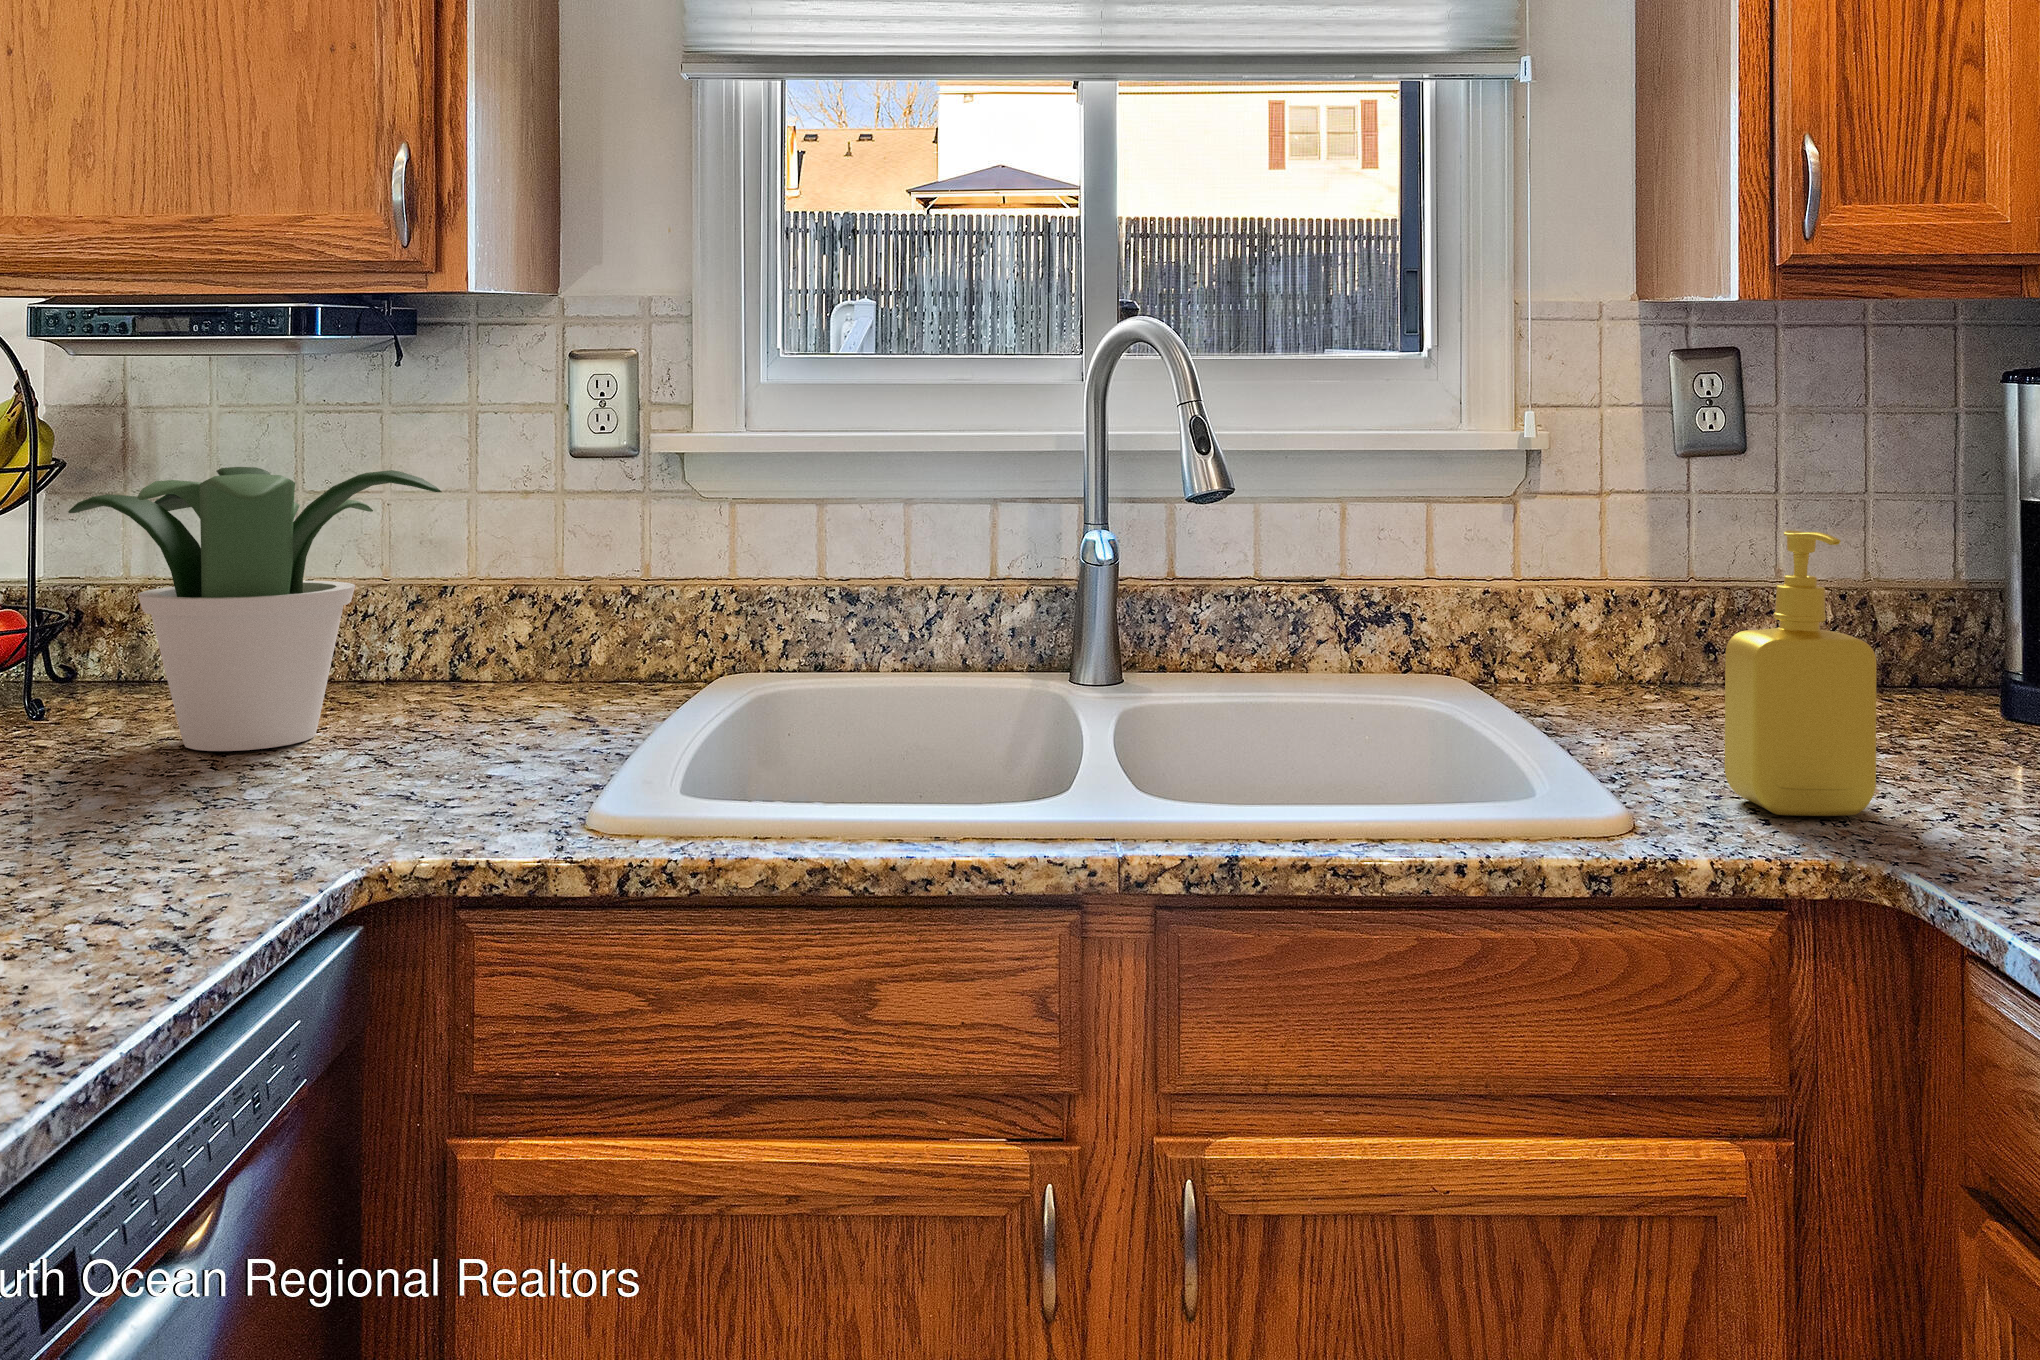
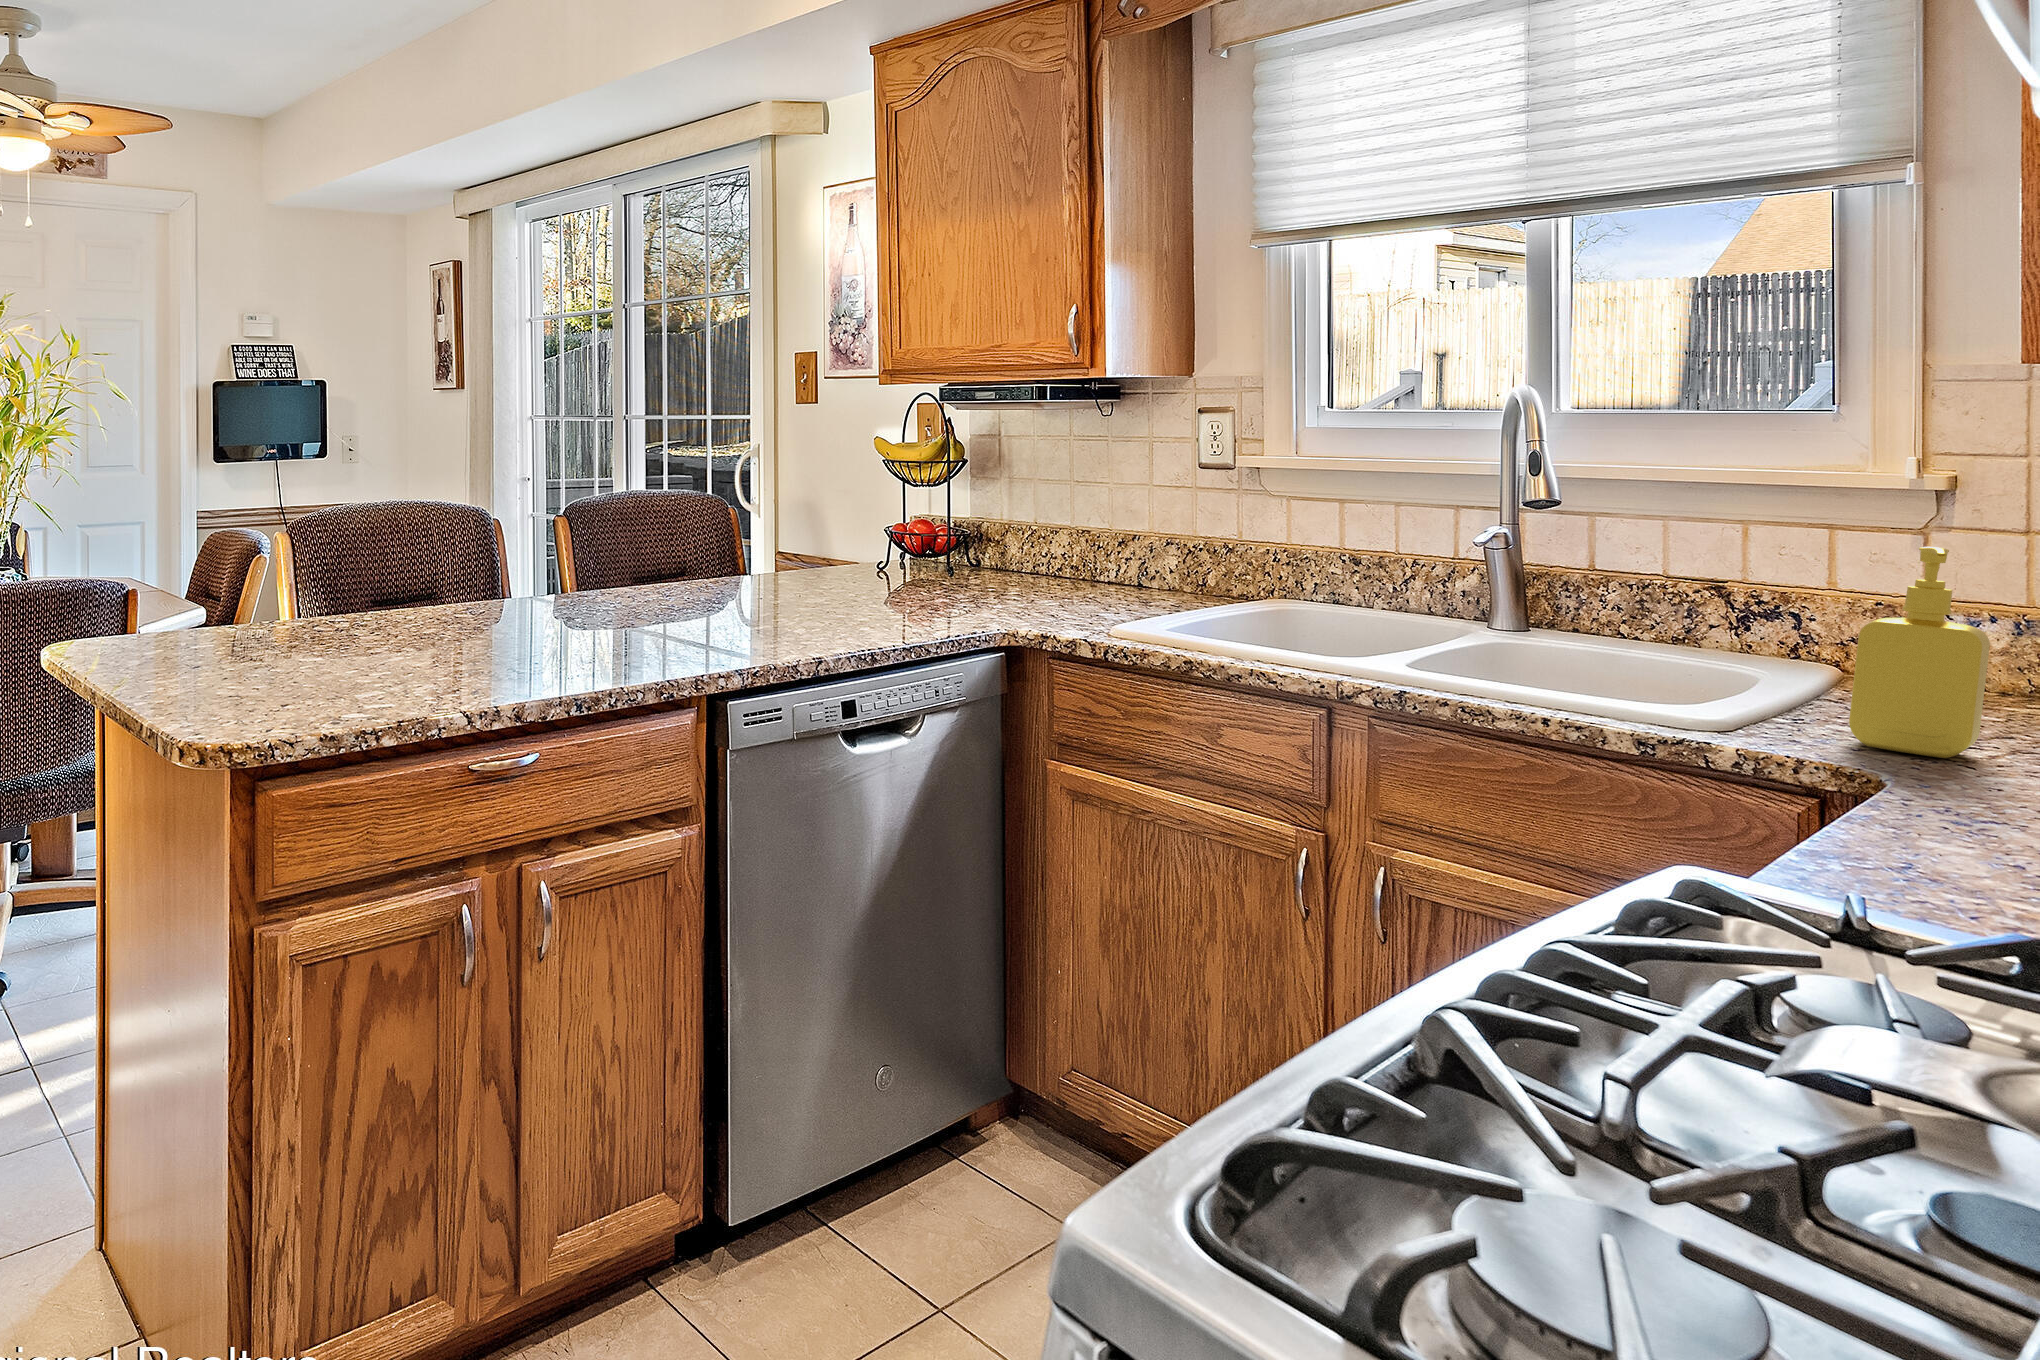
potted plant: present [68,467,442,751] -> none [956,466,1107,596]

